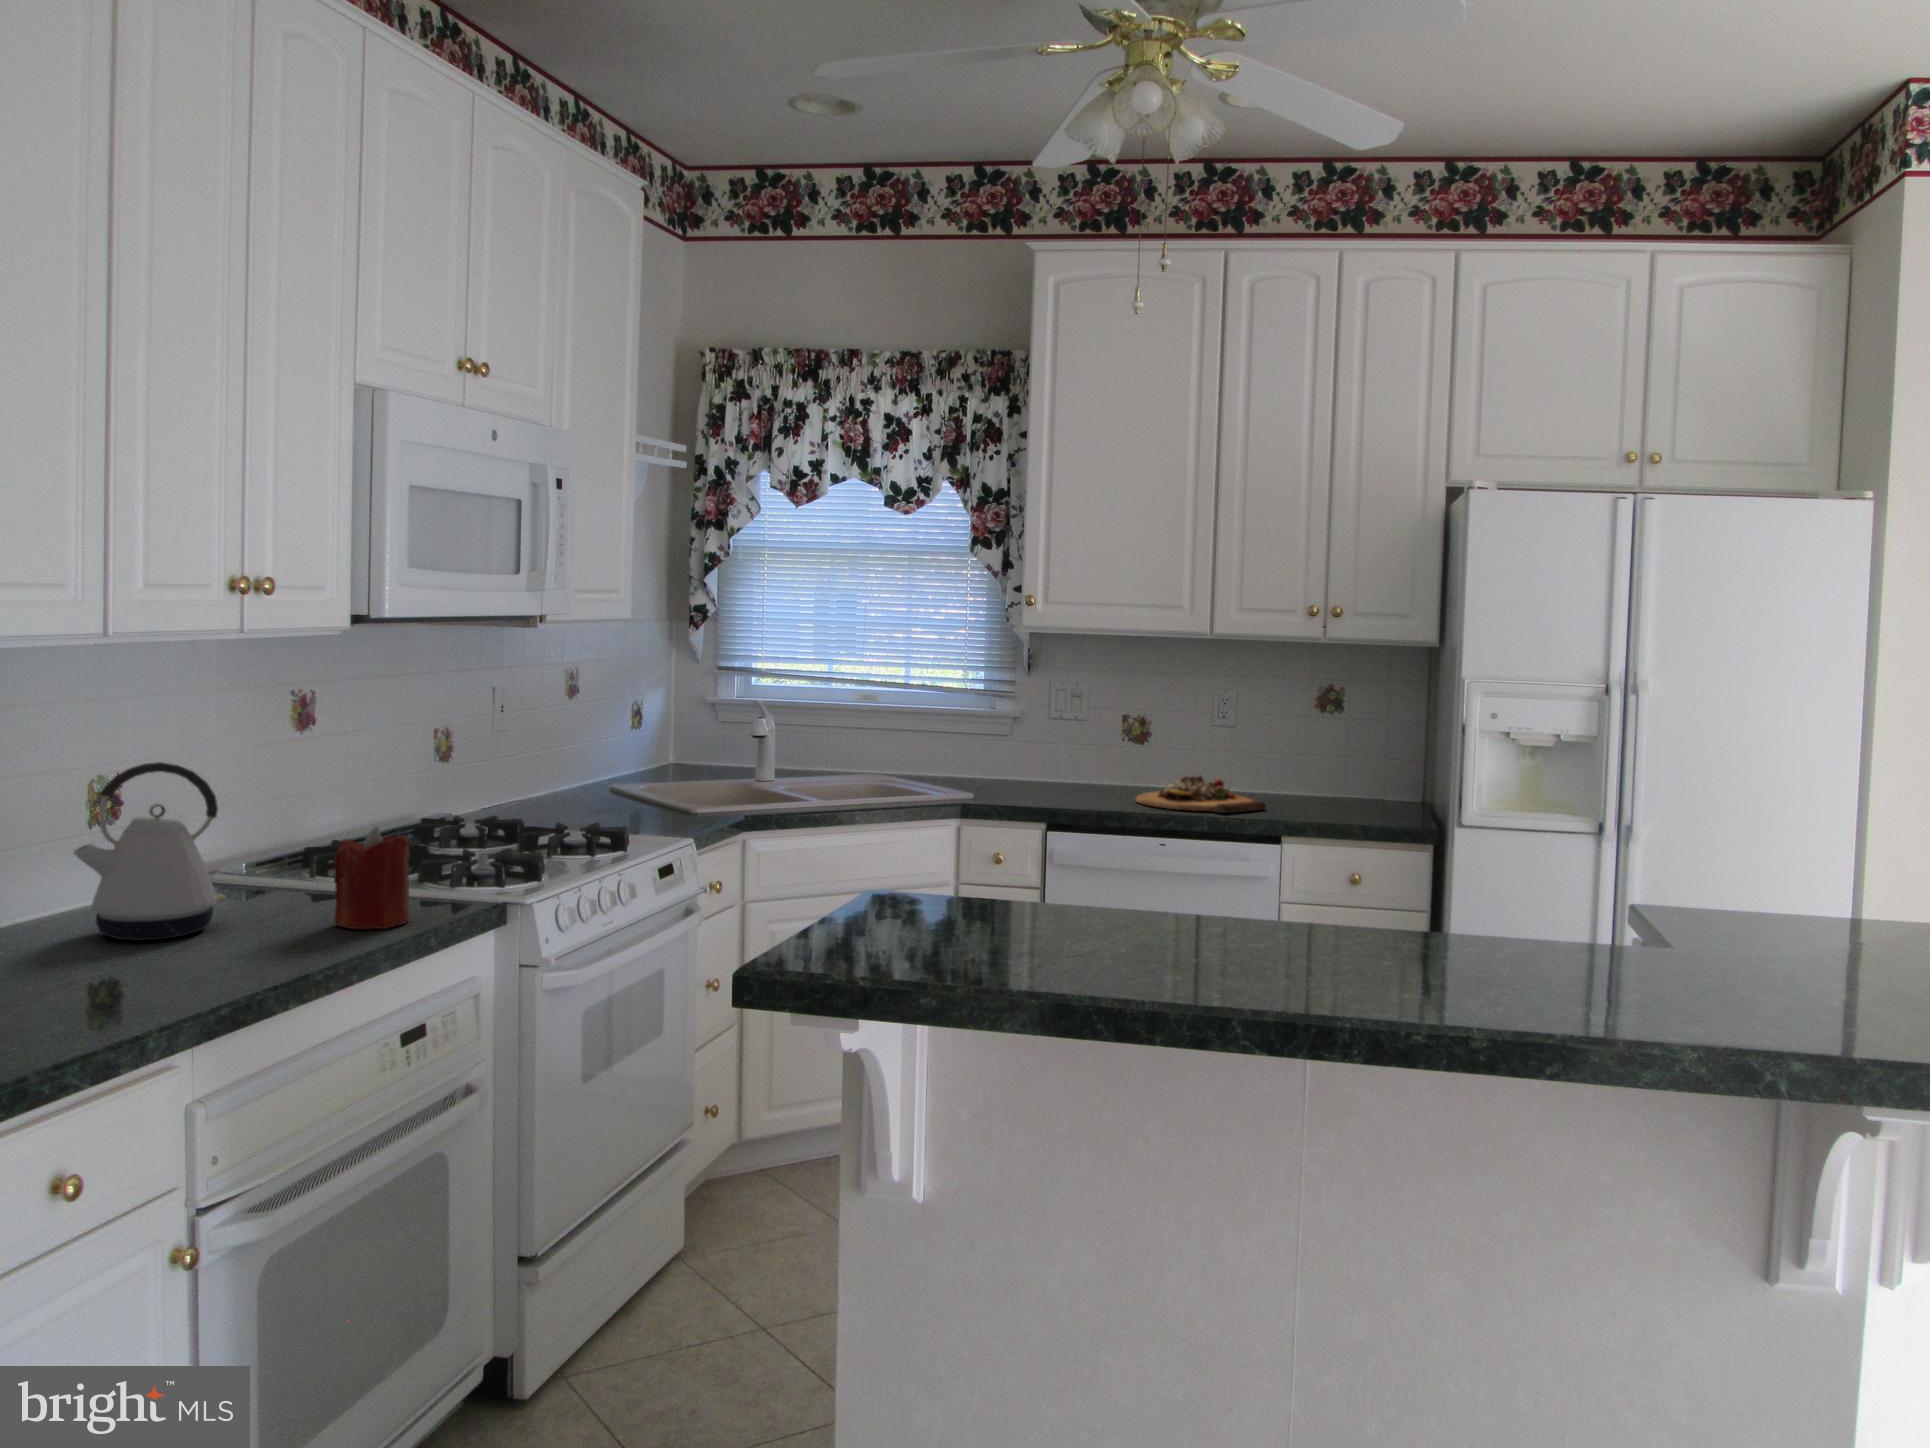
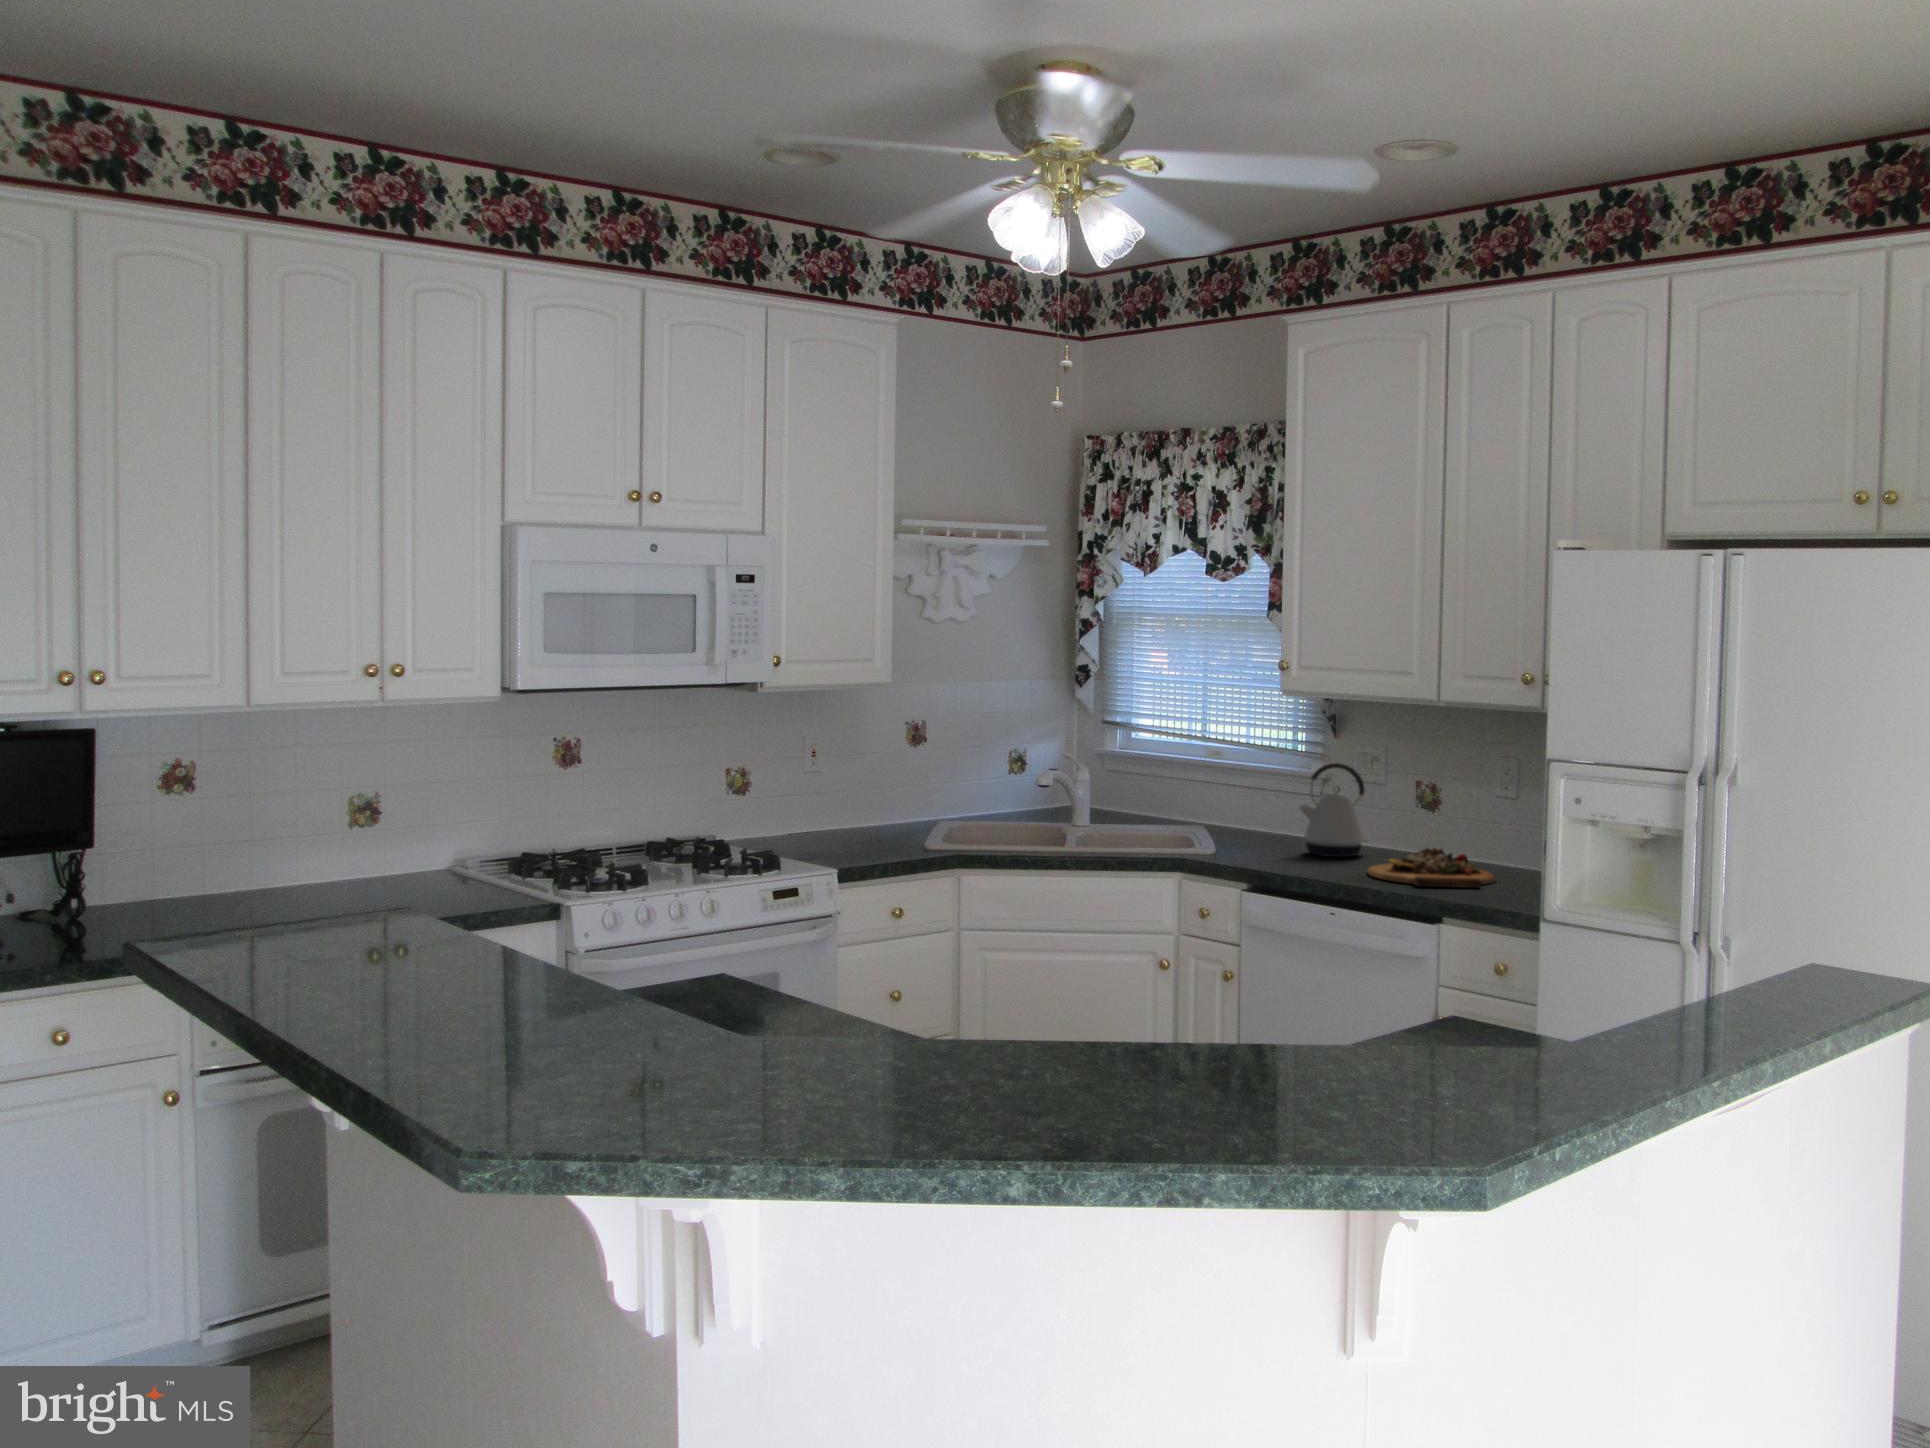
kettle: present [73,762,226,941] -> present [1299,763,1367,857]
candle: present [334,827,410,929] -> none [531,820,580,889]

